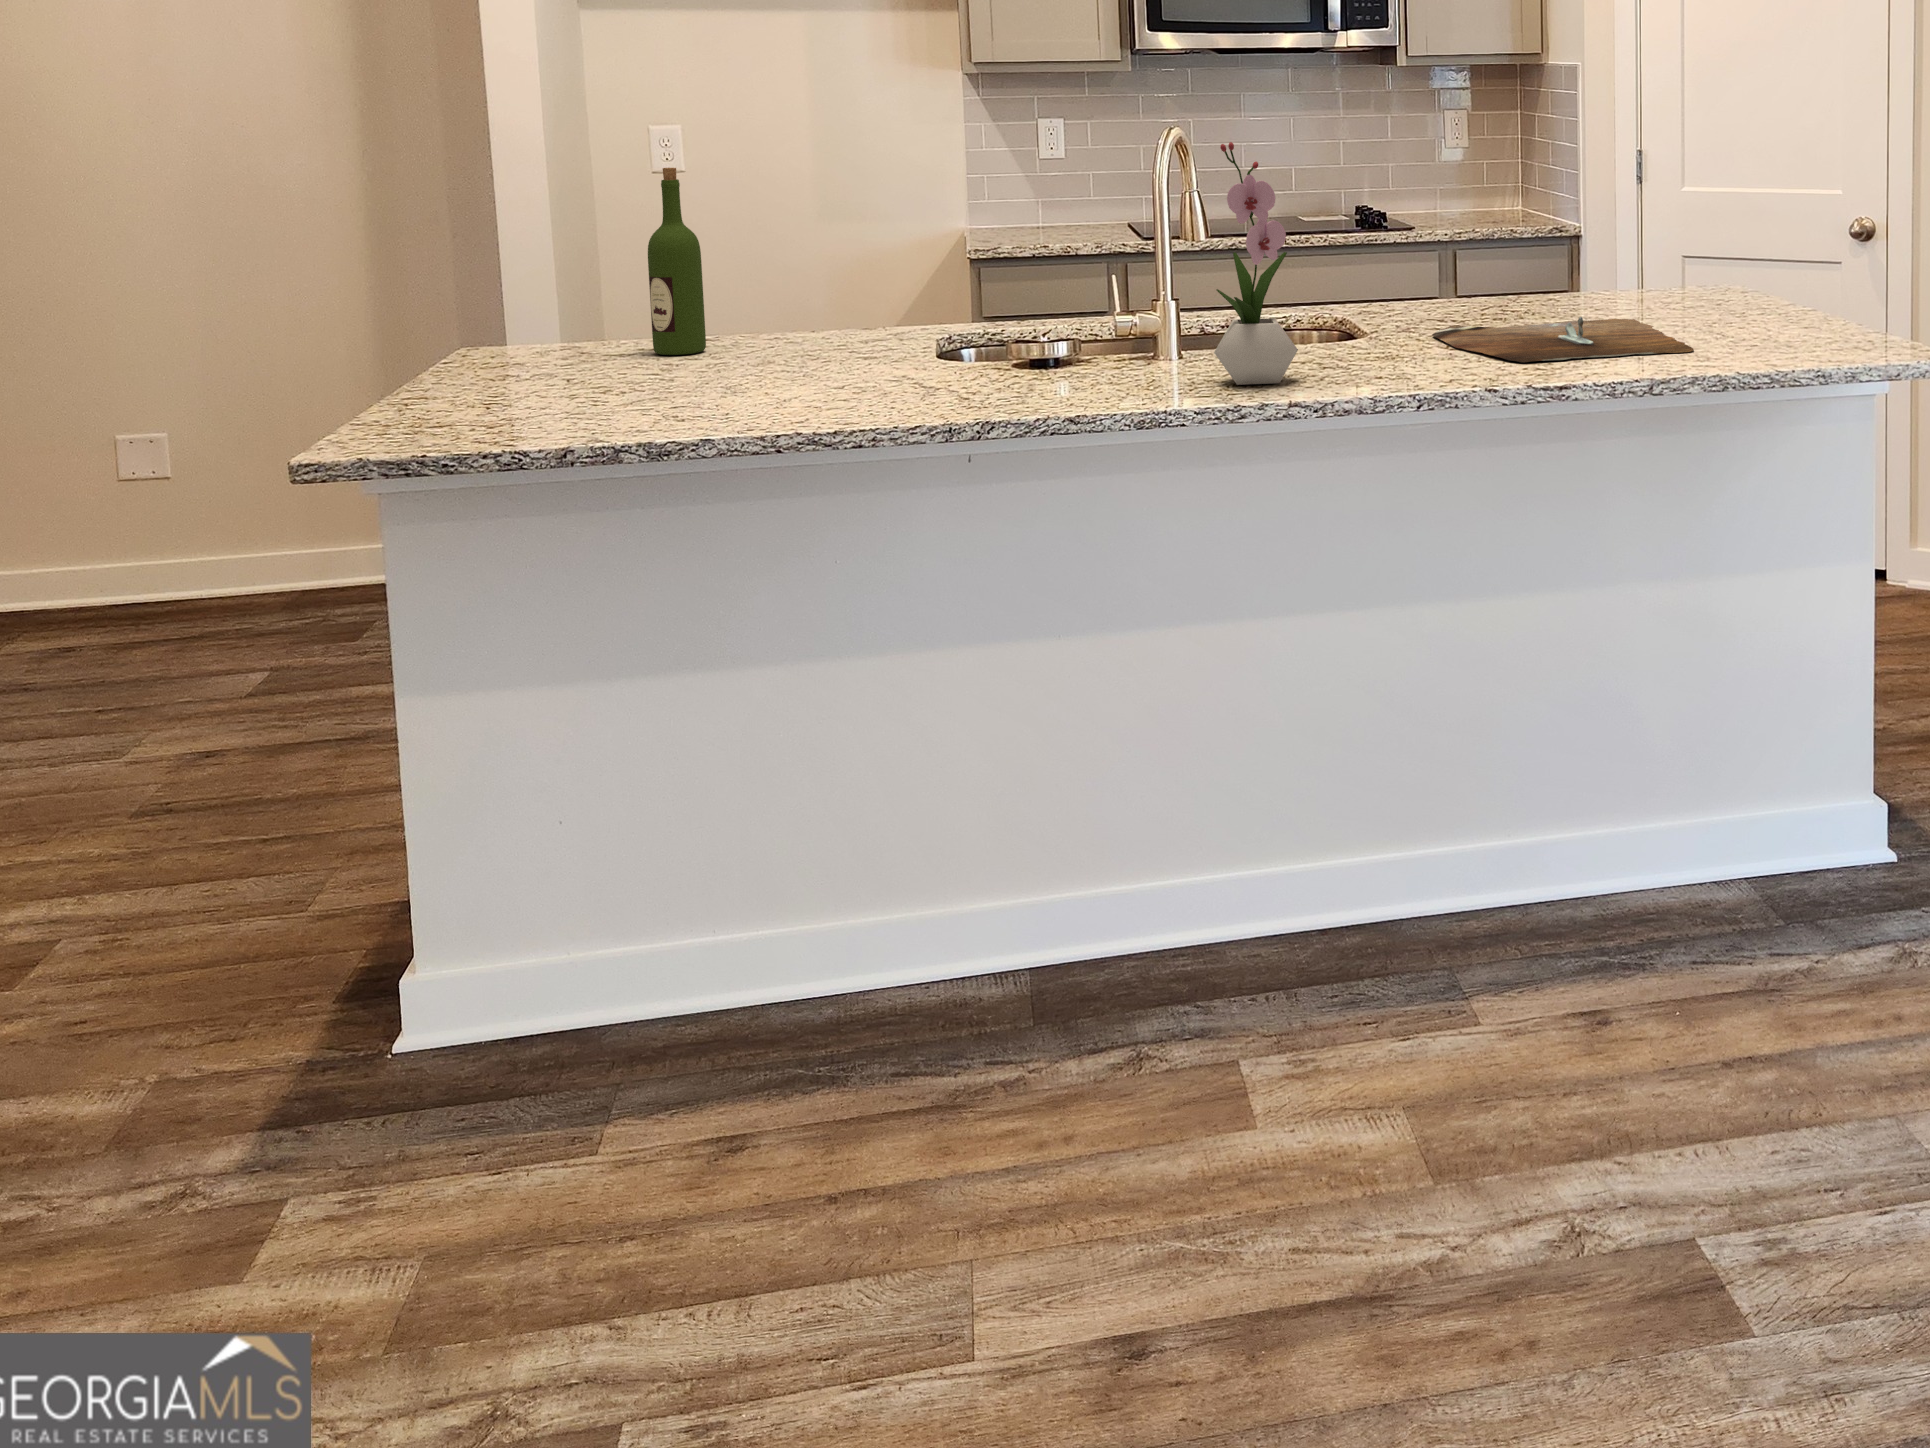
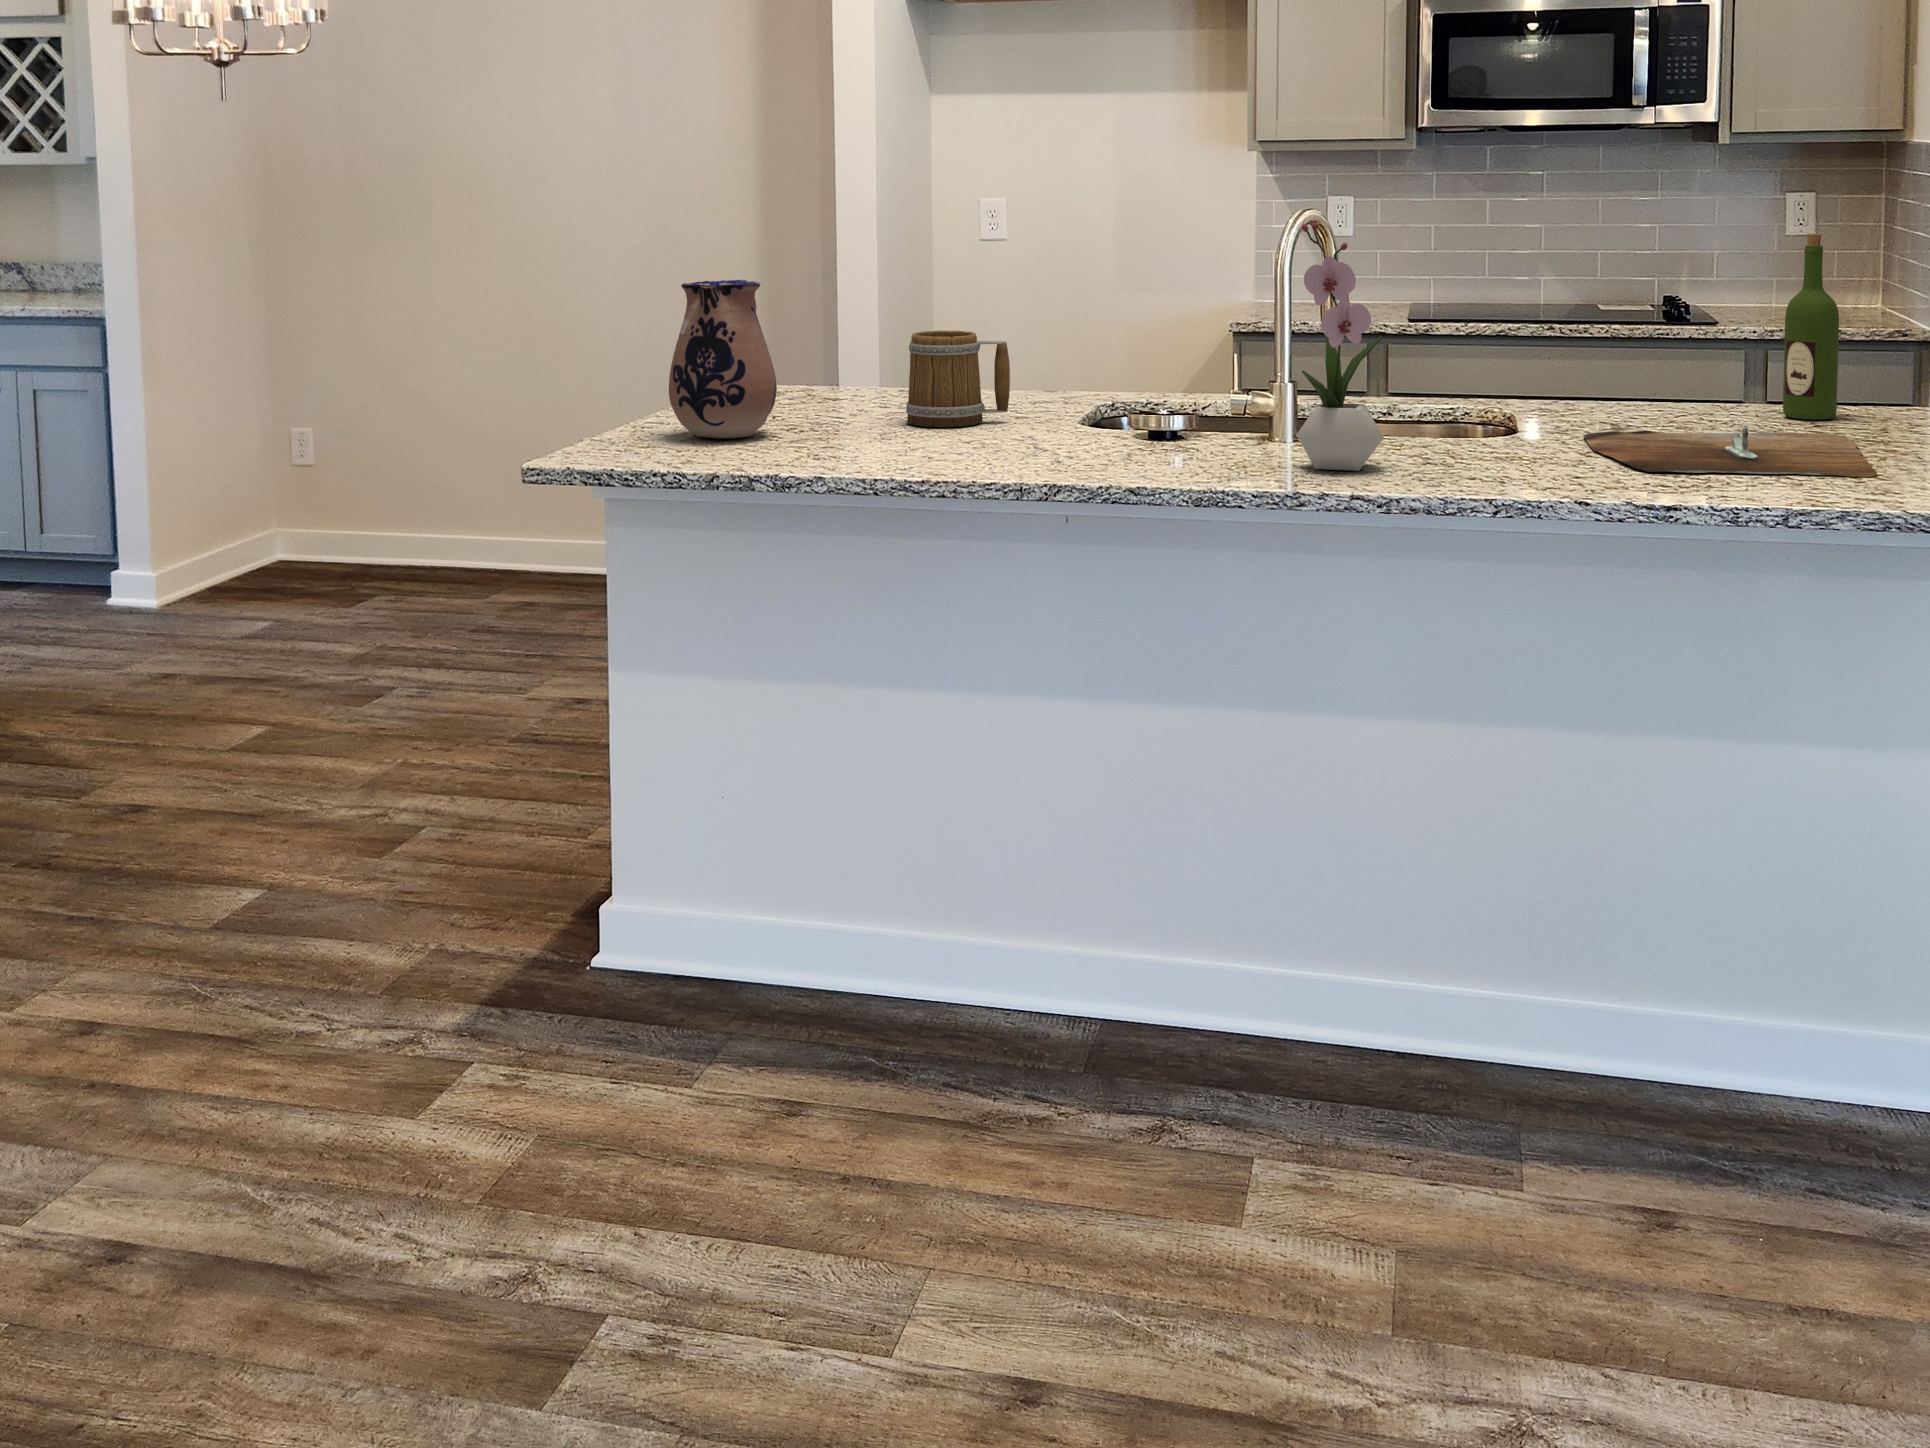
wine bottle: present [648,168,706,355] -> present [1783,234,1839,420]
ceramic pitcher: none [462,222,603,409] -> present [669,279,777,439]
mug: none [744,269,862,376] -> present [906,330,1010,427]

